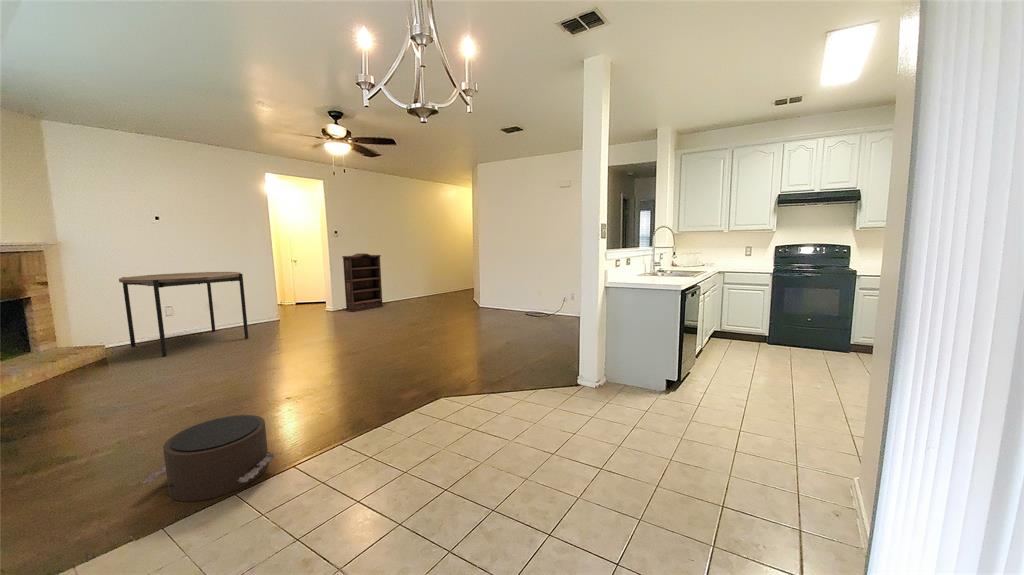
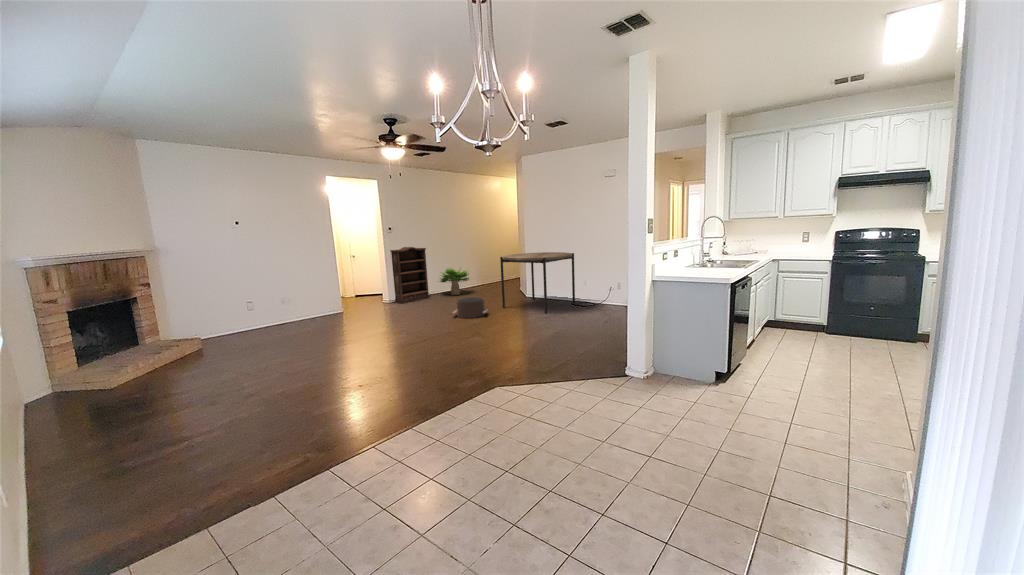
dining table: present [119,272,249,356] -> present [500,252,575,313]
potted plant: none [392,274,429,304] -> present [440,268,469,295]
pouf: present [142,415,277,502] -> present [453,297,488,318]

